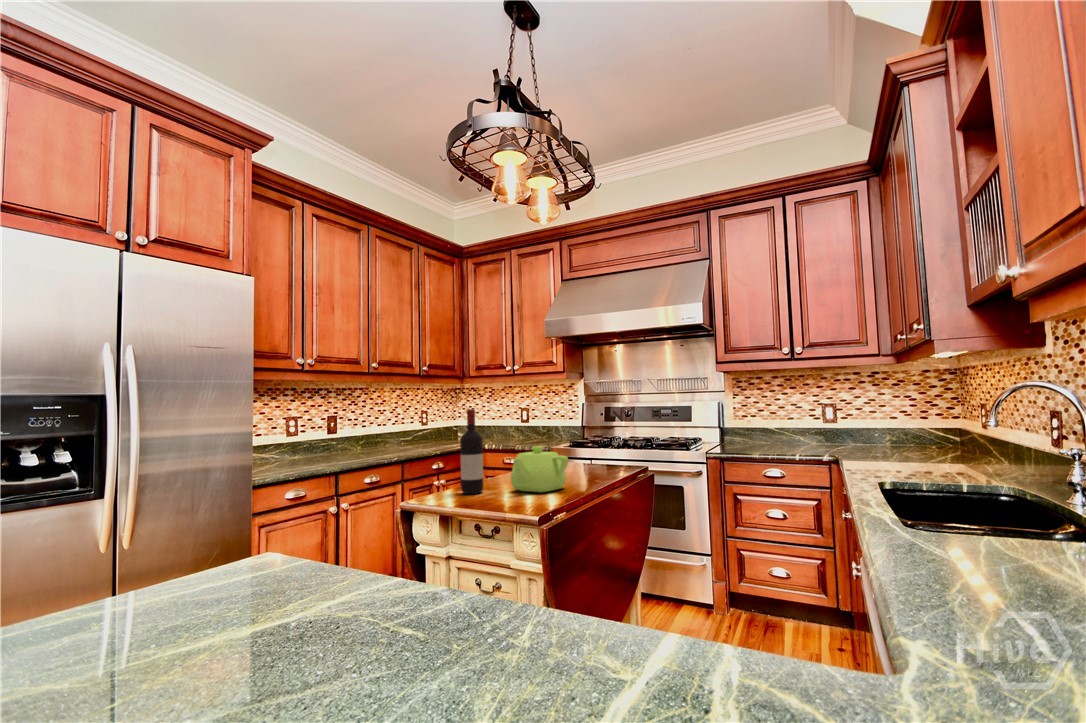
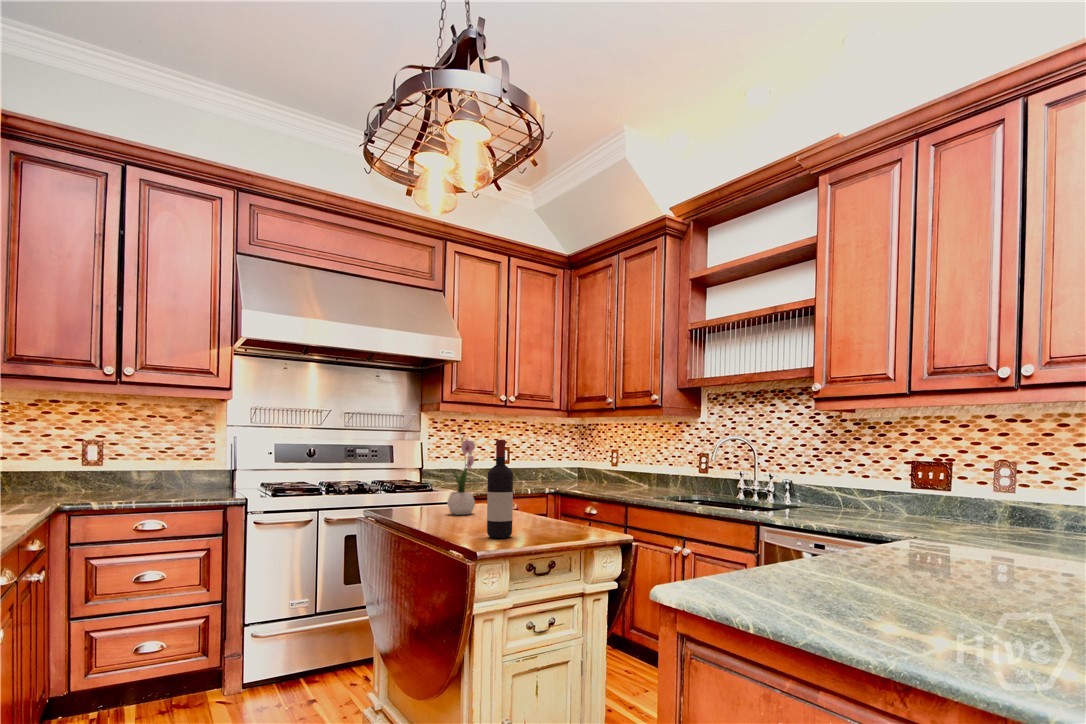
flower arrangement: none [567,394,598,472] -> present [447,428,475,515]
teapot: present [511,446,568,493] -> none [512,481,574,529]

